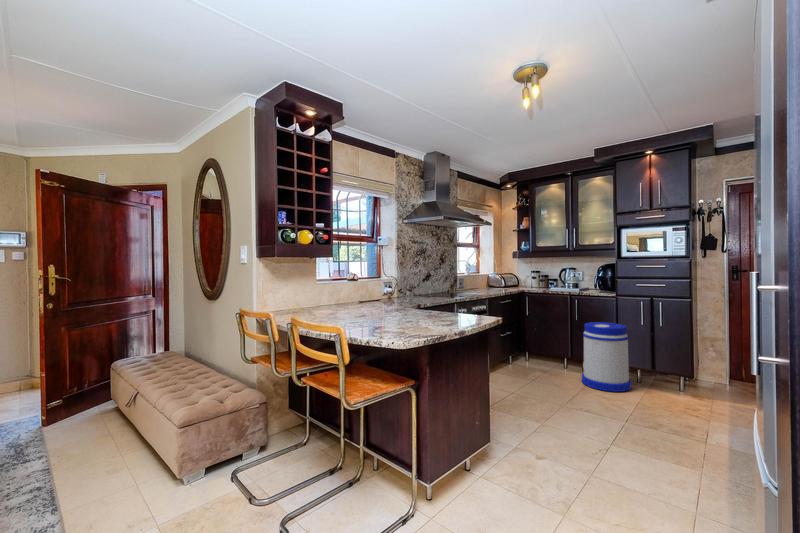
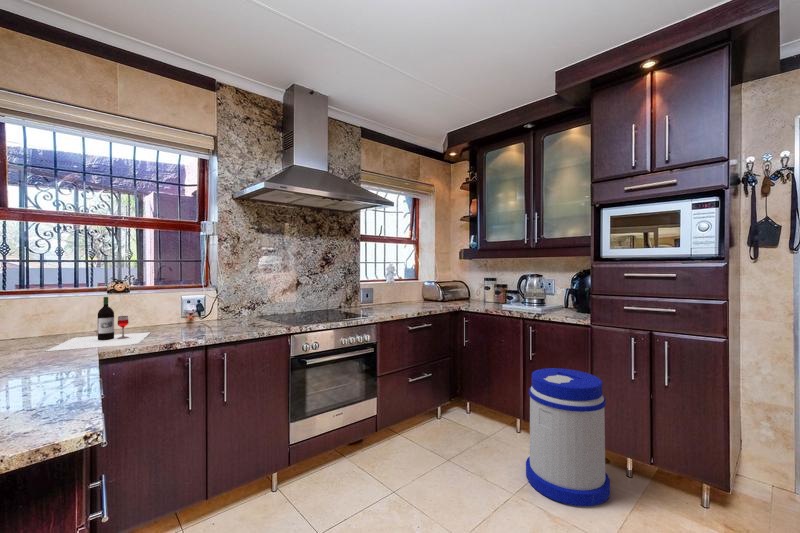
wine bottle: none [355,283,403,310] -> present [47,297,150,351]

